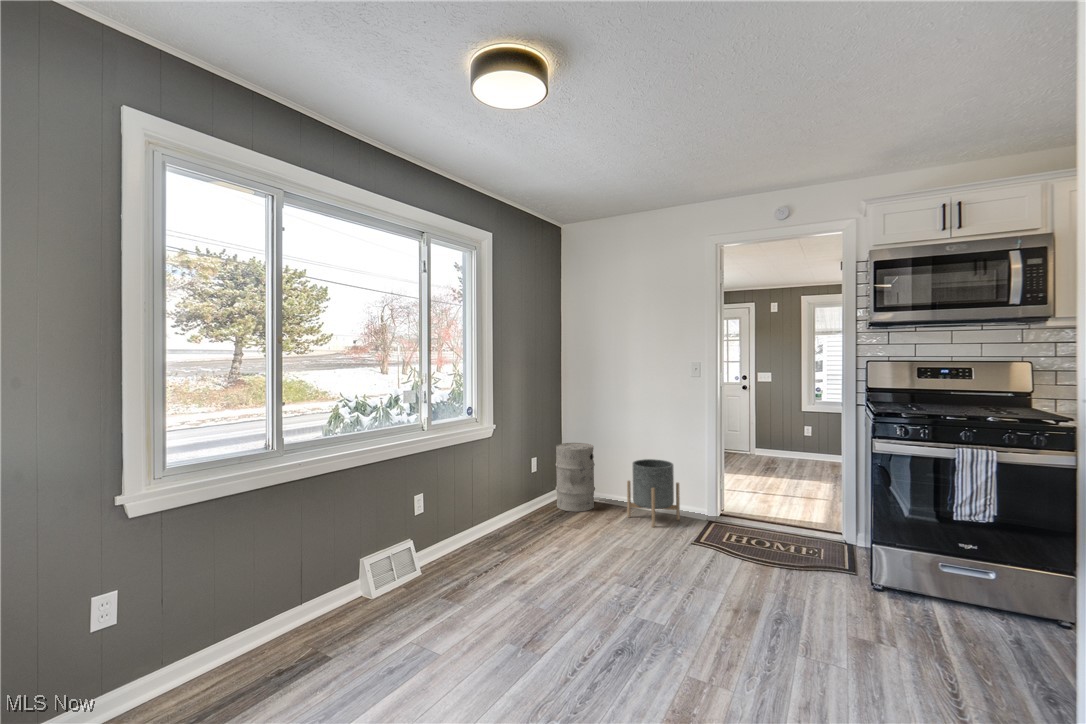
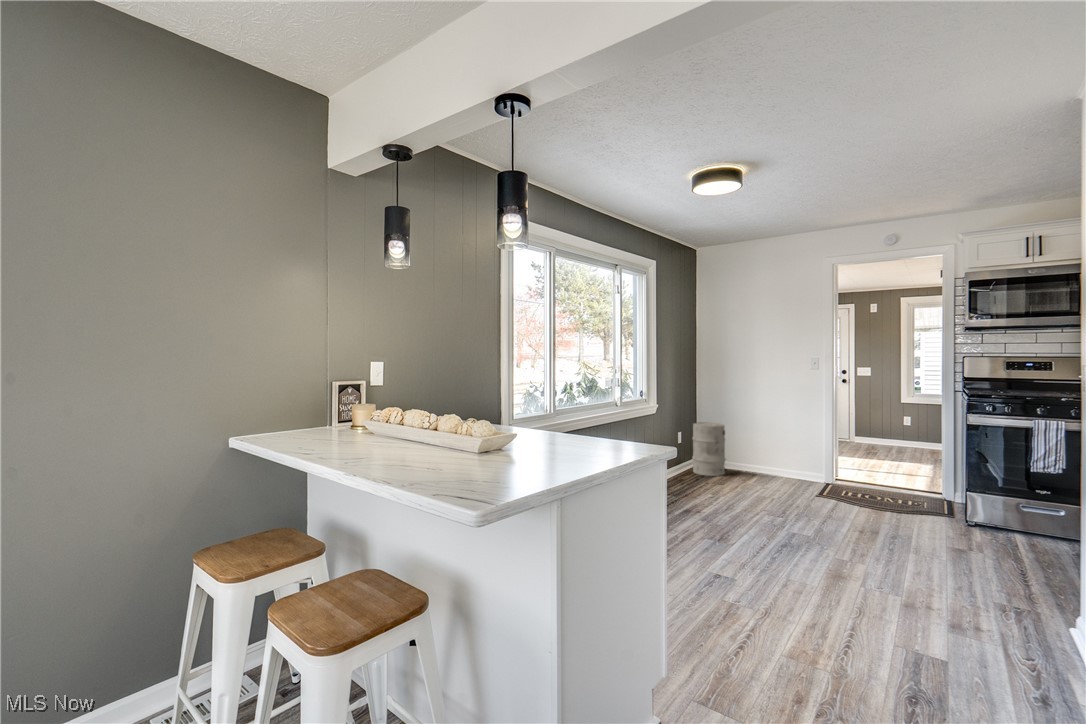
planter: present [627,459,680,527] -> none [756,435,801,487]

